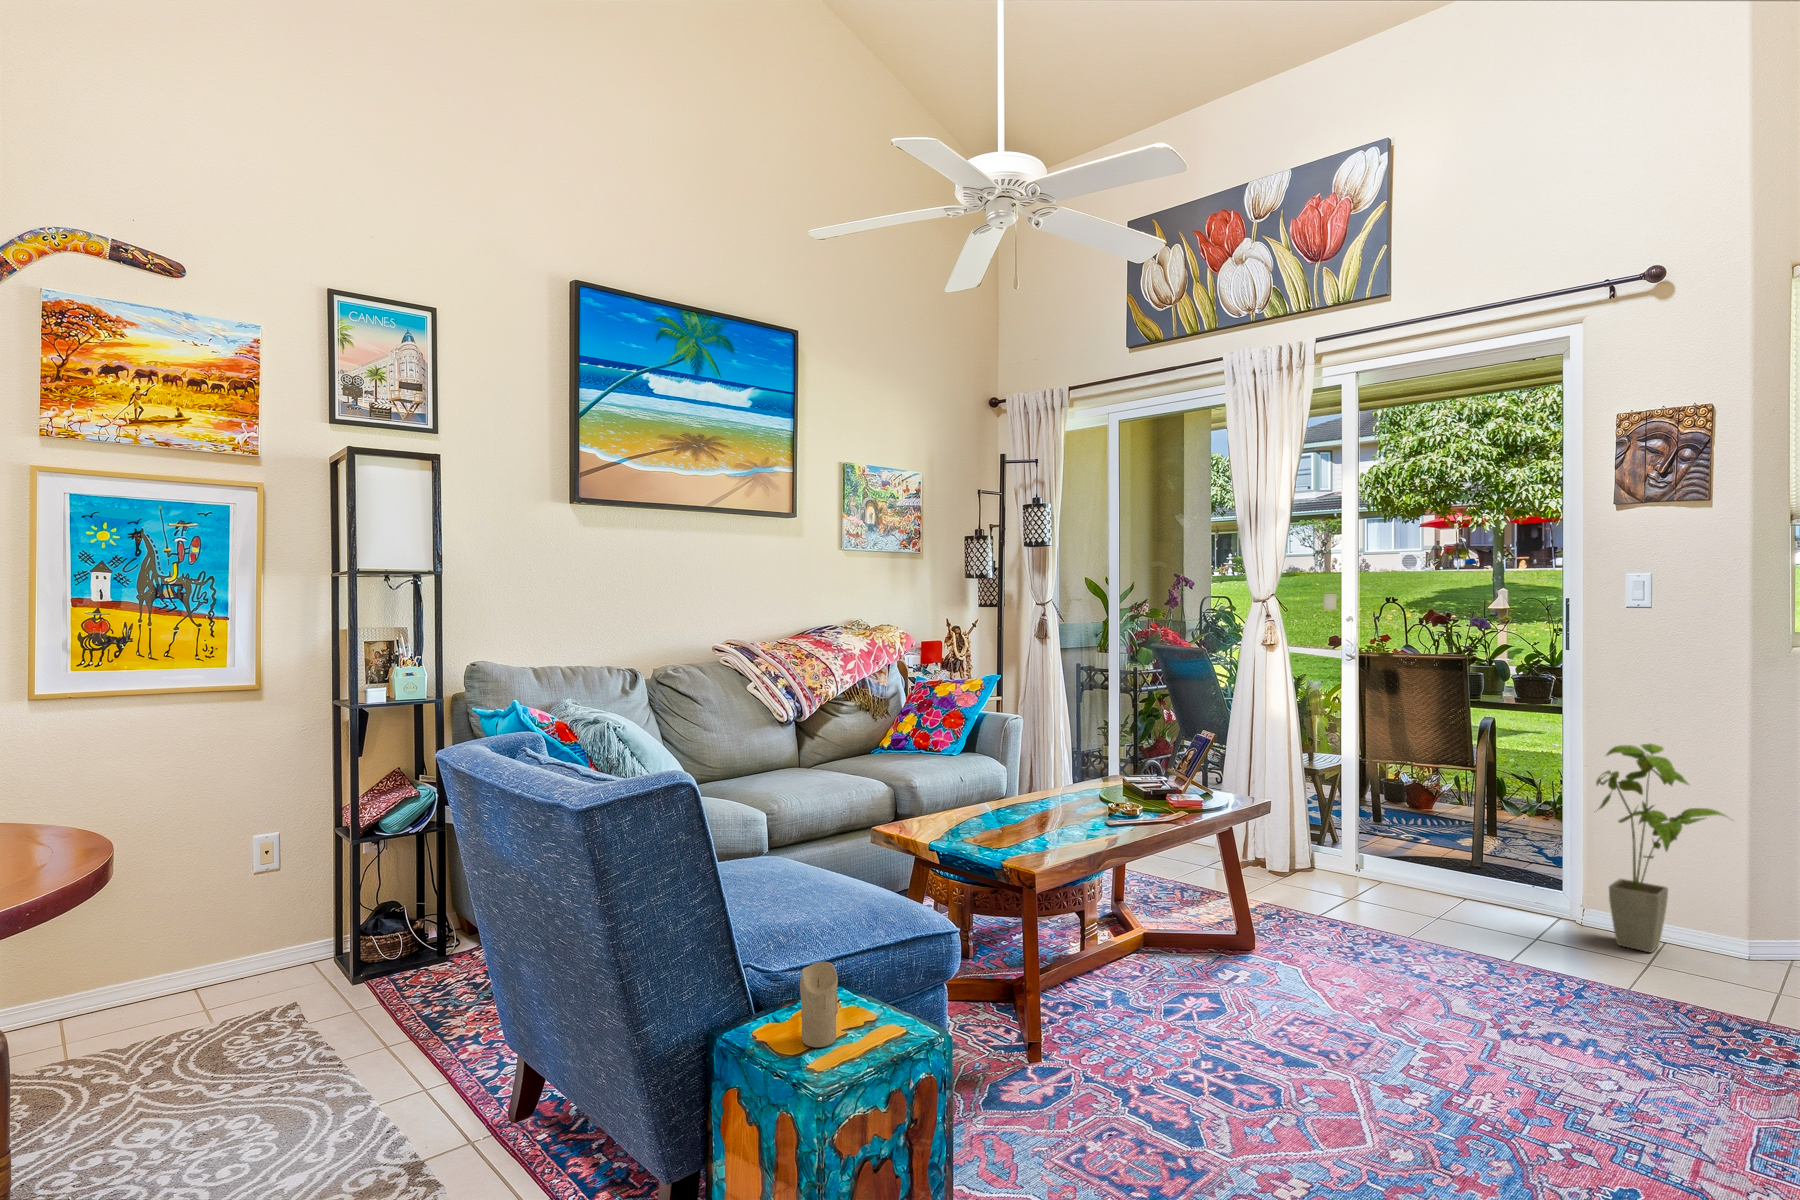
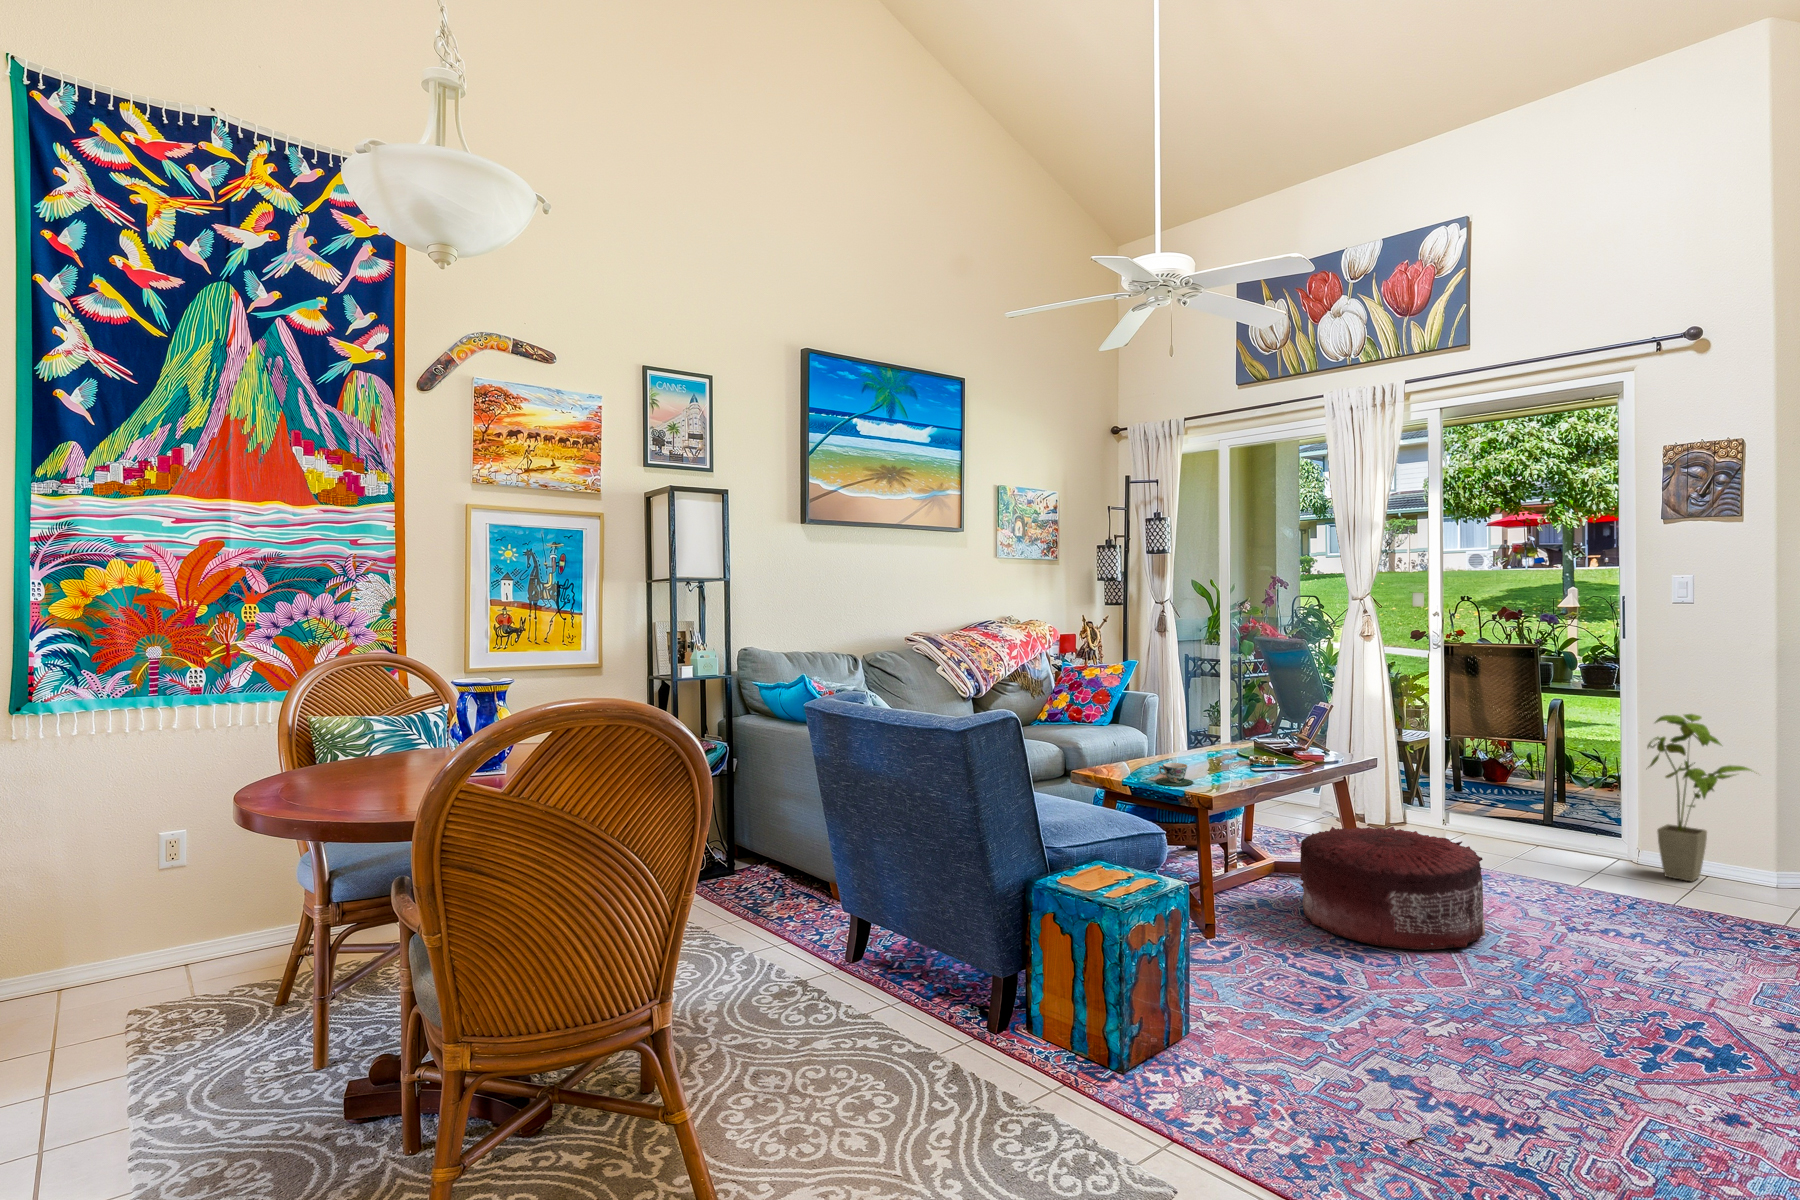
teacup: none [973,817,1022,850] -> present [1156,763,1193,786]
pouf: none [1161,895,1396,1078] -> present [1300,827,1485,950]
candle: present [800,962,838,1047] -> none [1099,831,1124,883]

